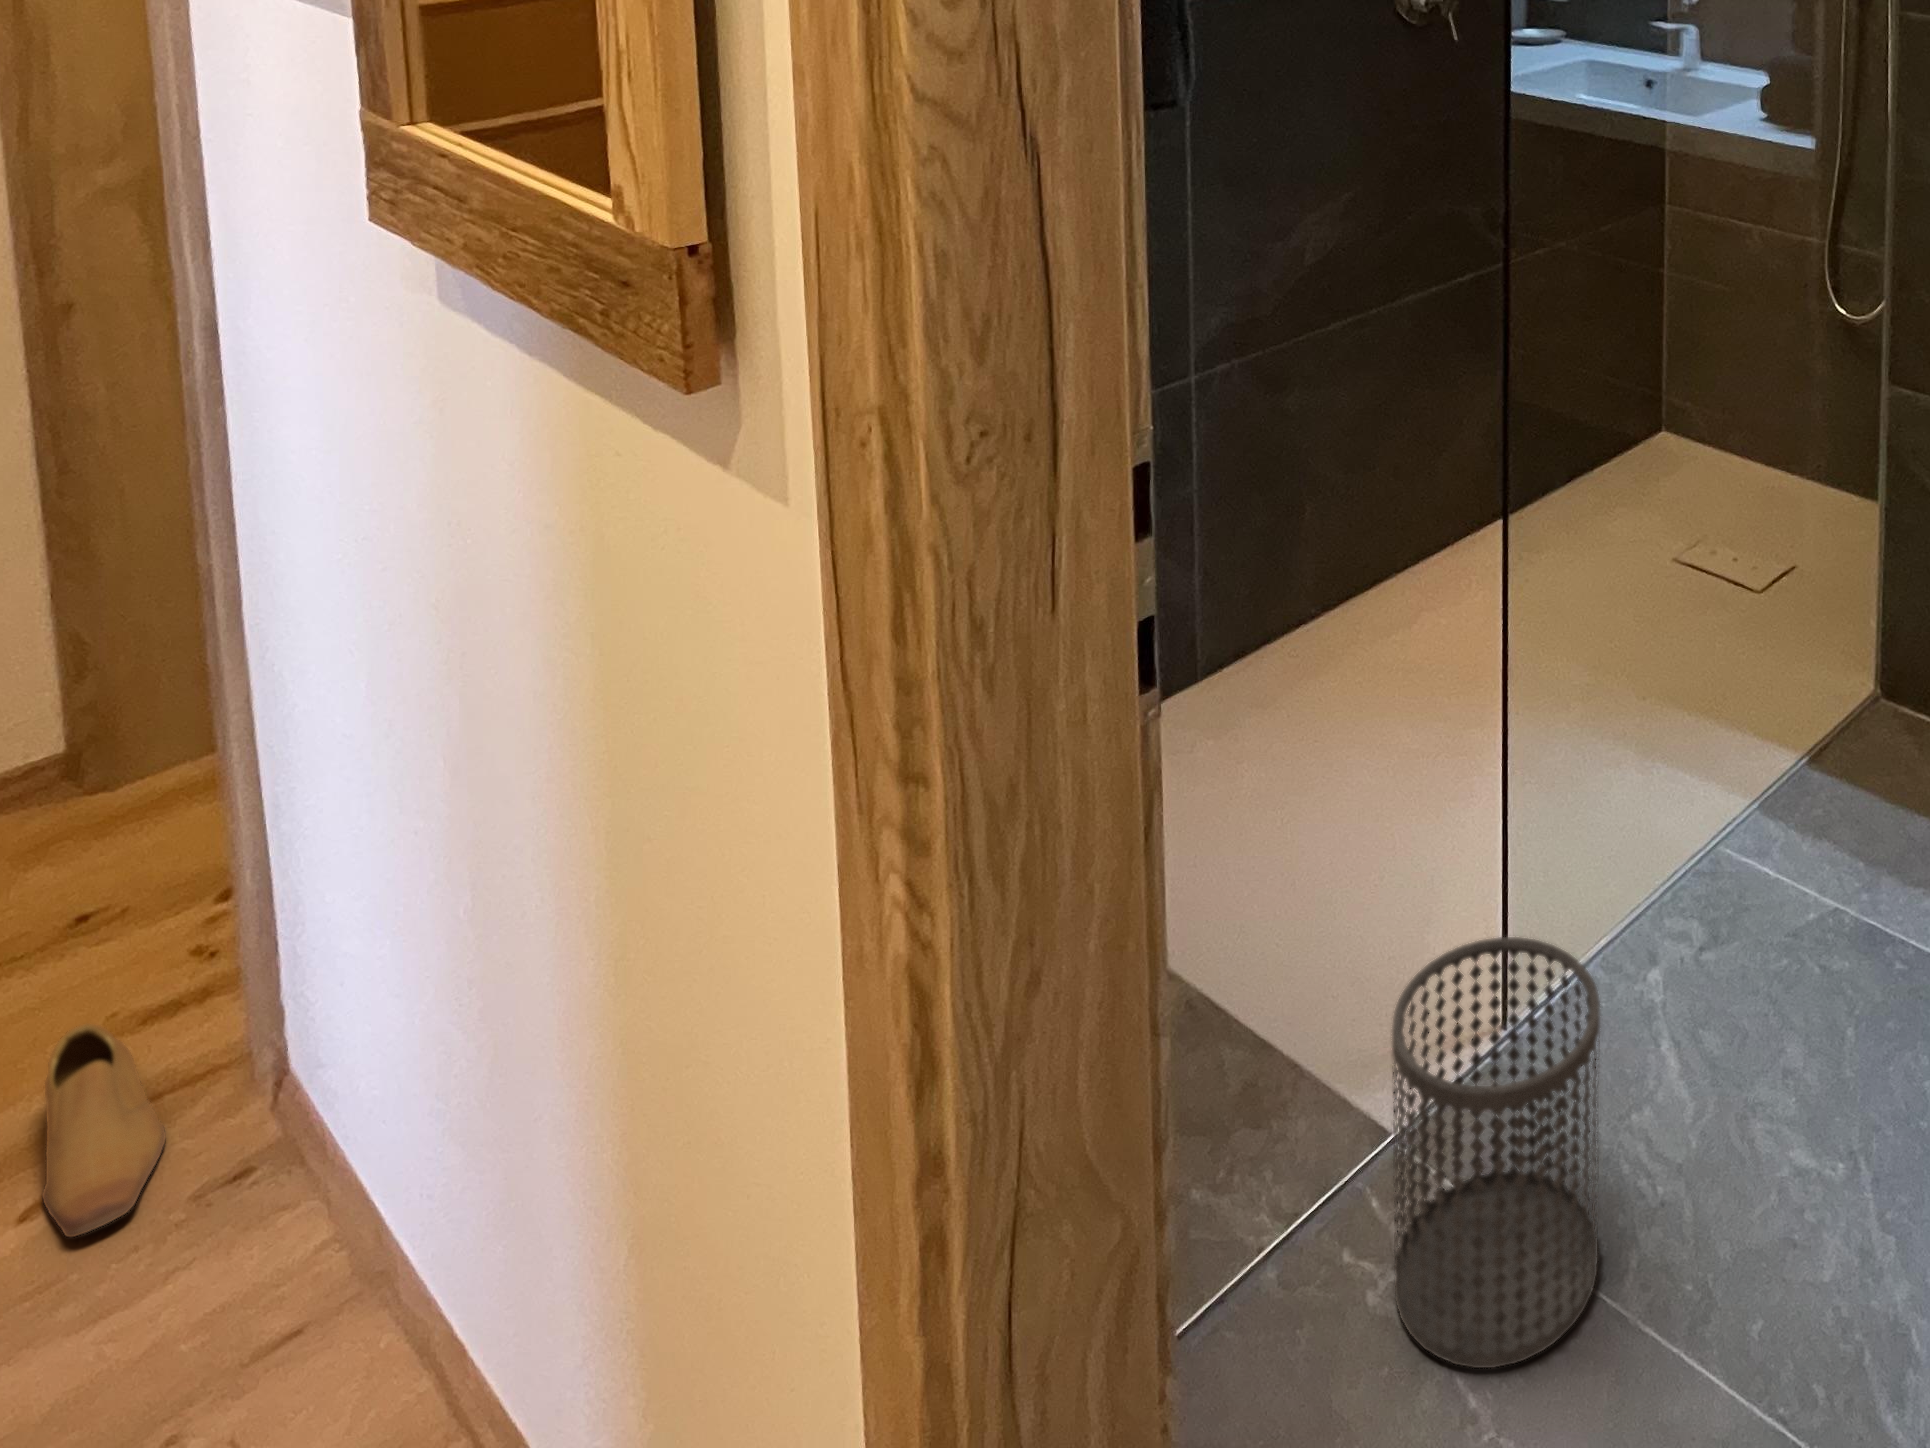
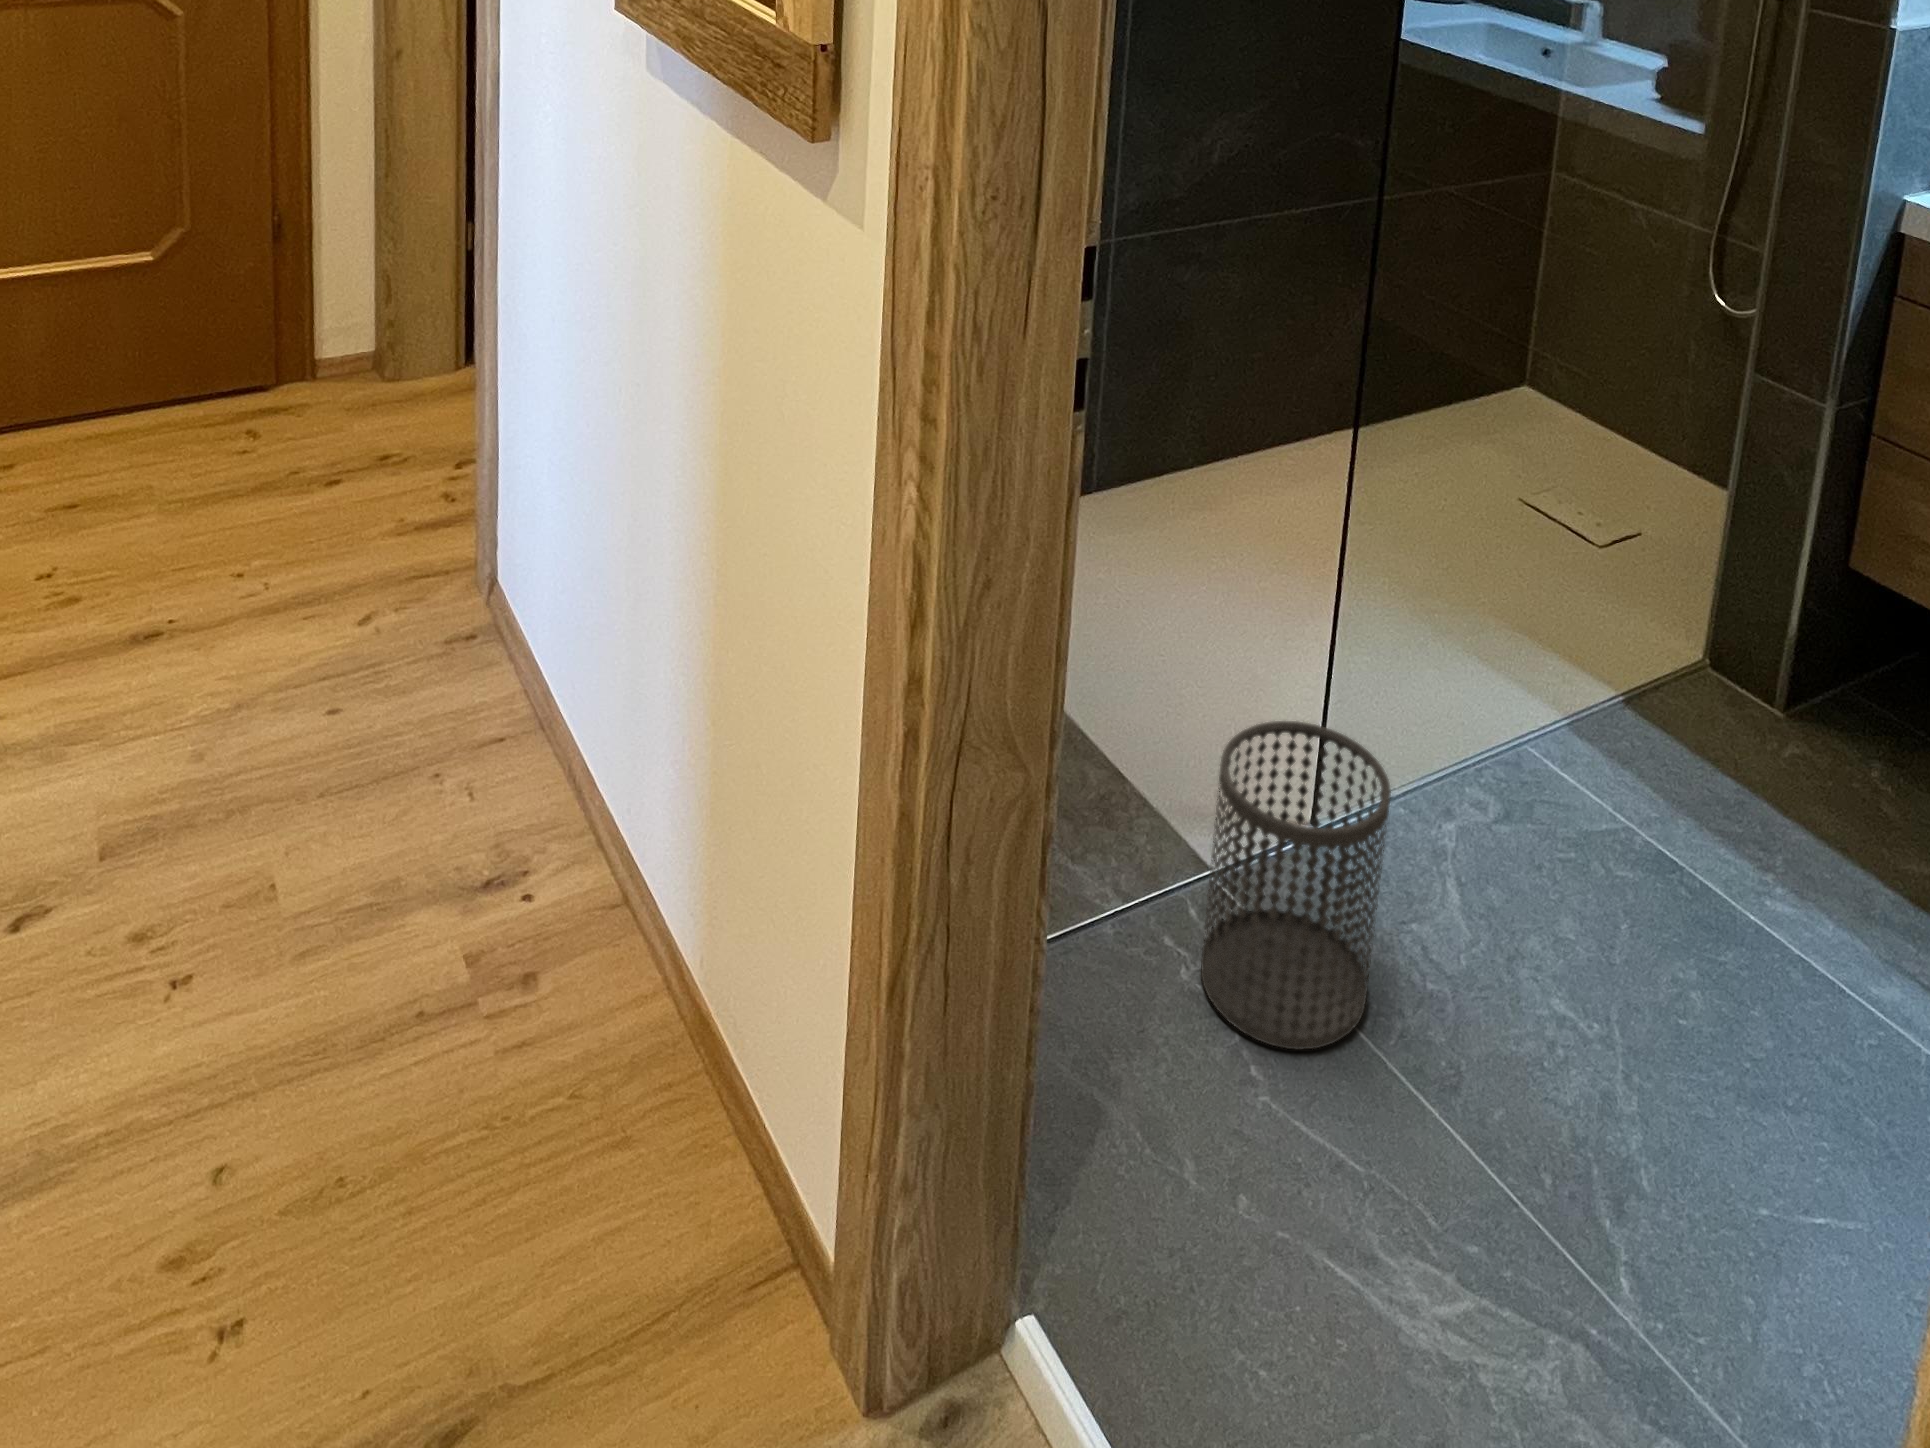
shoe: present [42,1024,166,1237] -> none [376,516,437,639]

